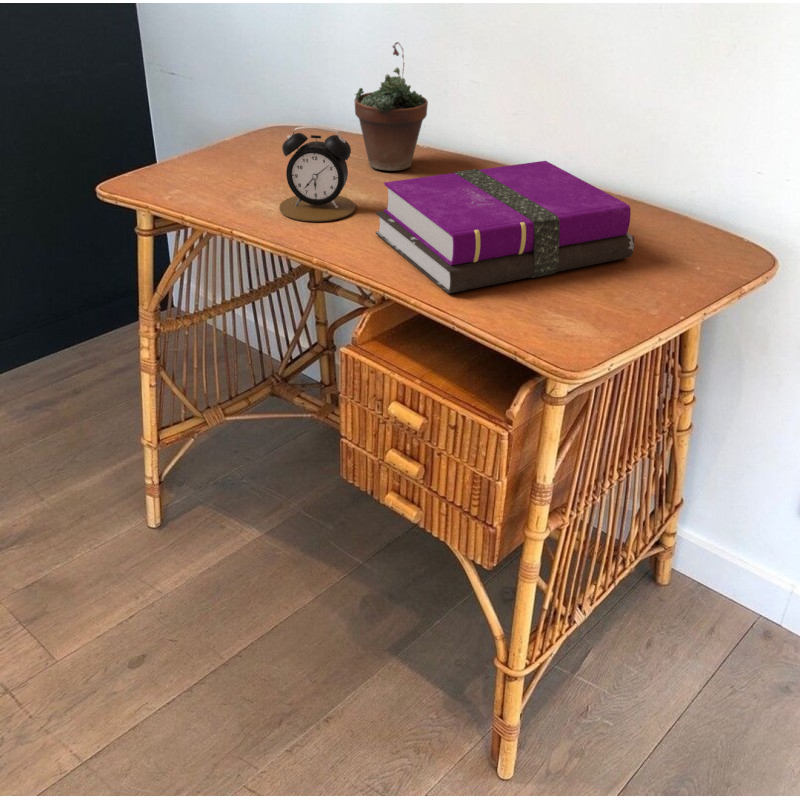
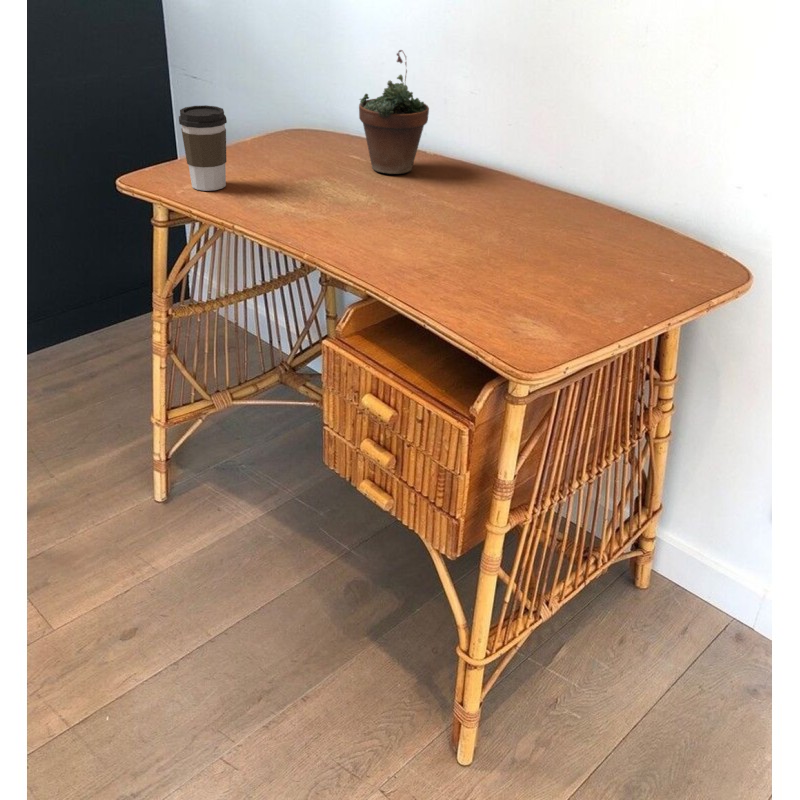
coffee cup: none [171,108,222,197] -> present [179,105,227,191]
alarm clock: present [279,126,355,222] -> none [276,126,349,217]
notebook: present [375,161,634,293] -> none [362,168,610,290]

